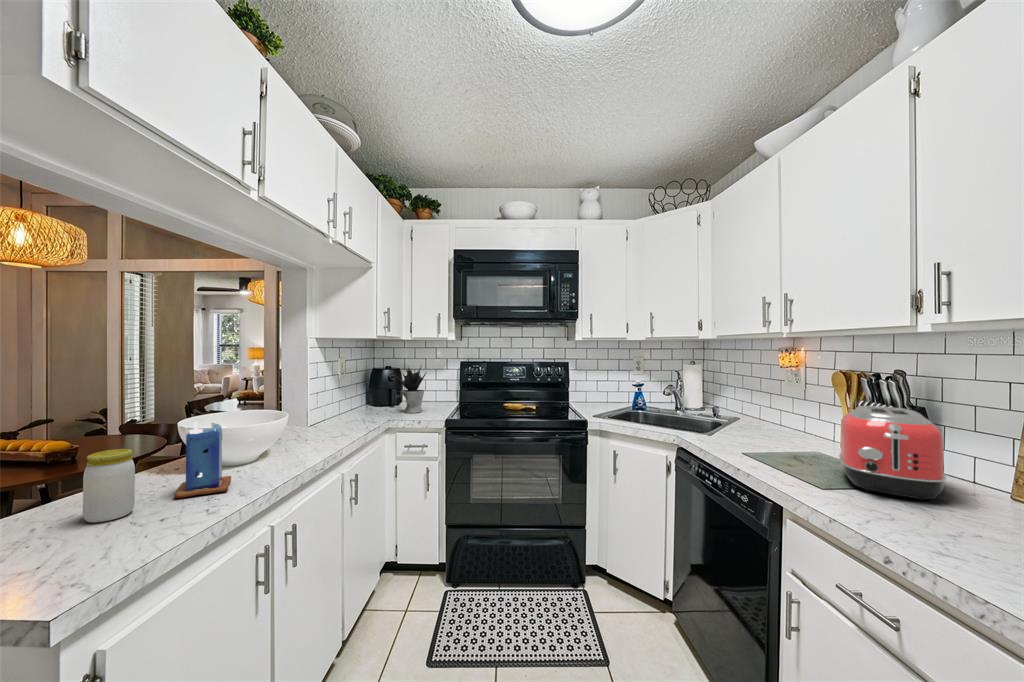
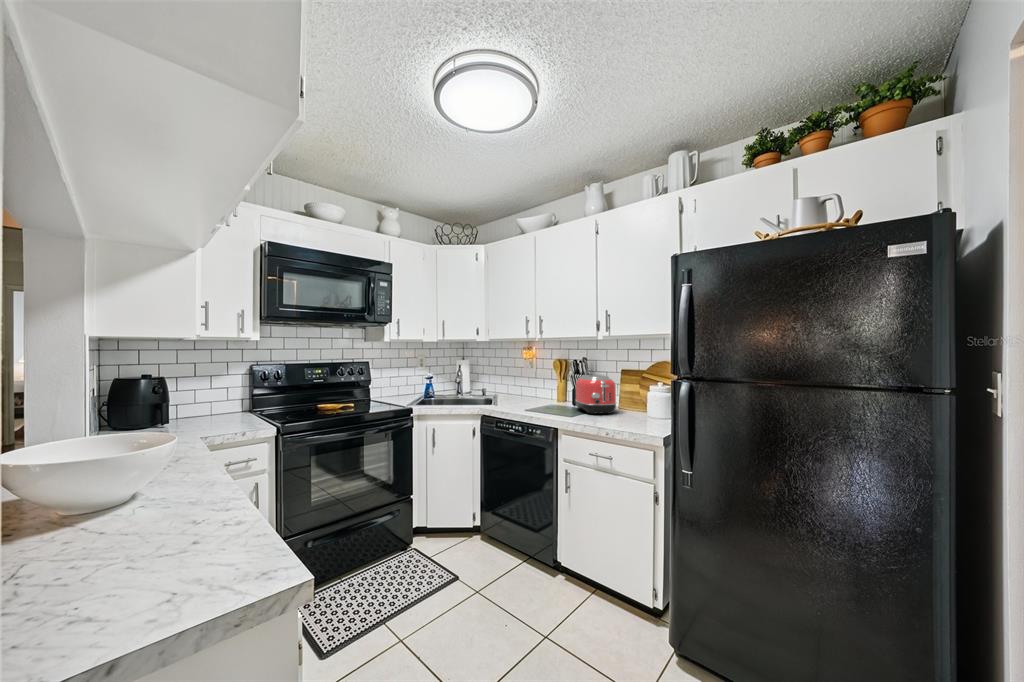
potted plant: present [396,365,426,413] -> none [180,370,228,429]
candle: present [174,421,231,498] -> none [123,436,212,534]
jar: present [83,449,135,522] -> none [69,477,143,582]

